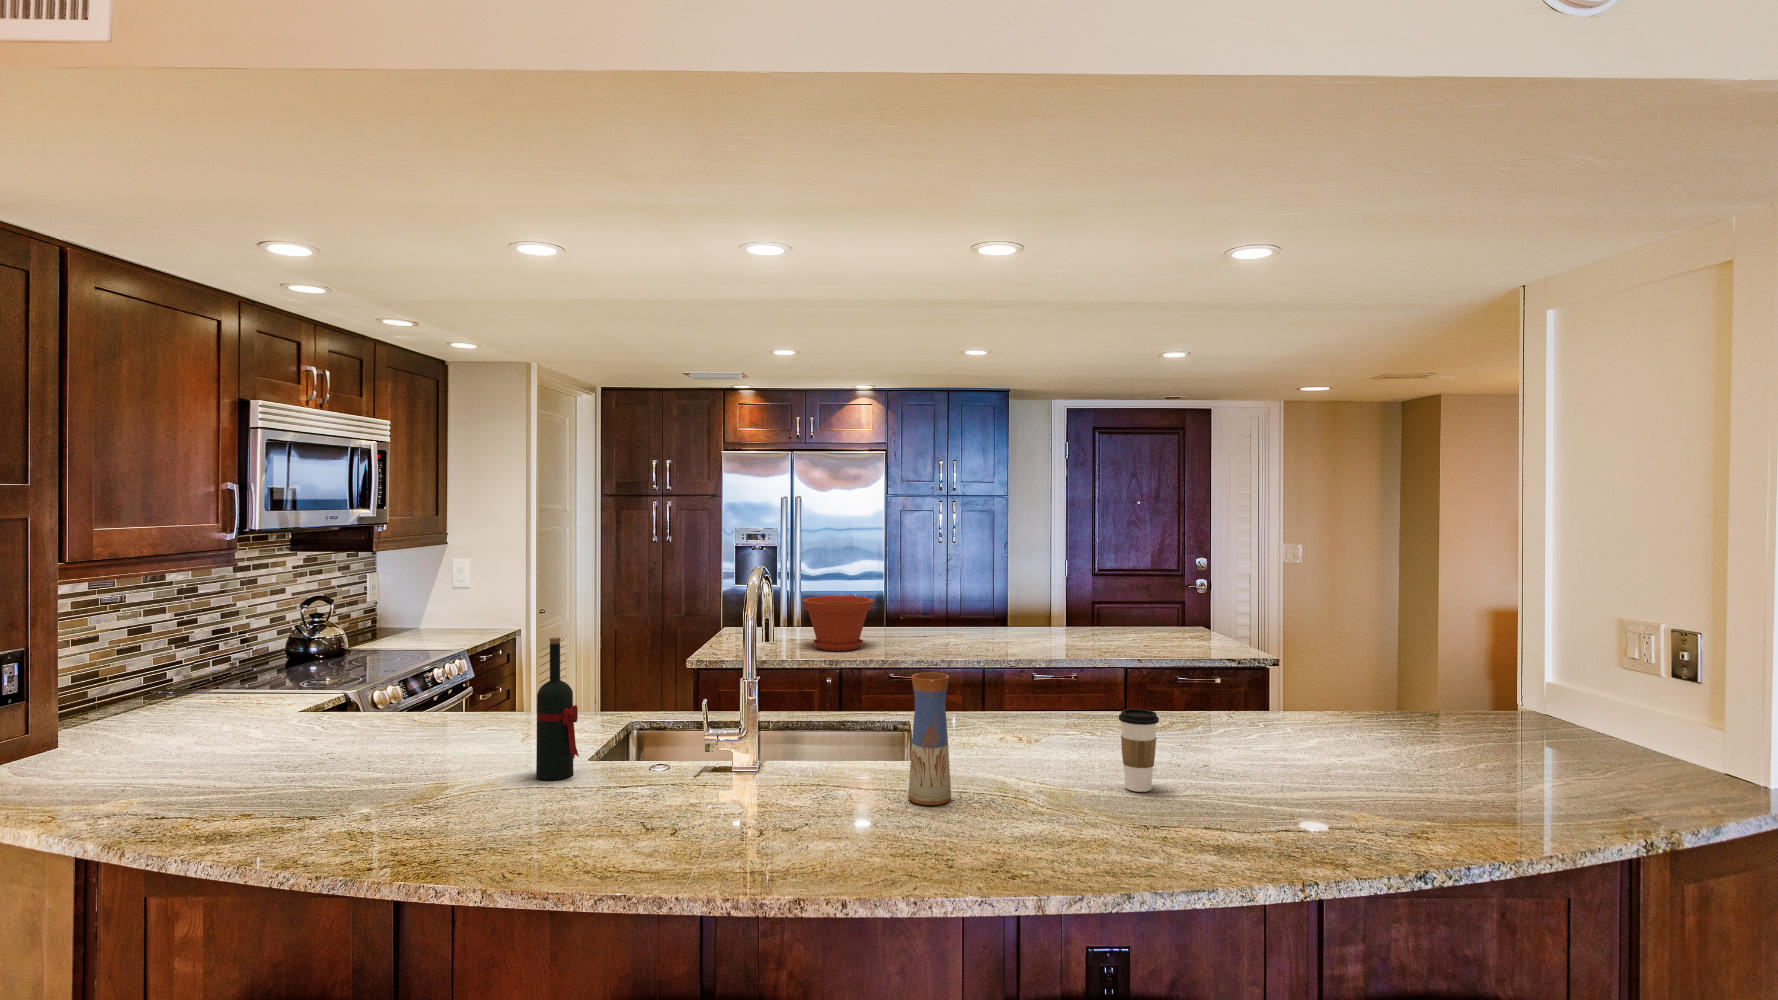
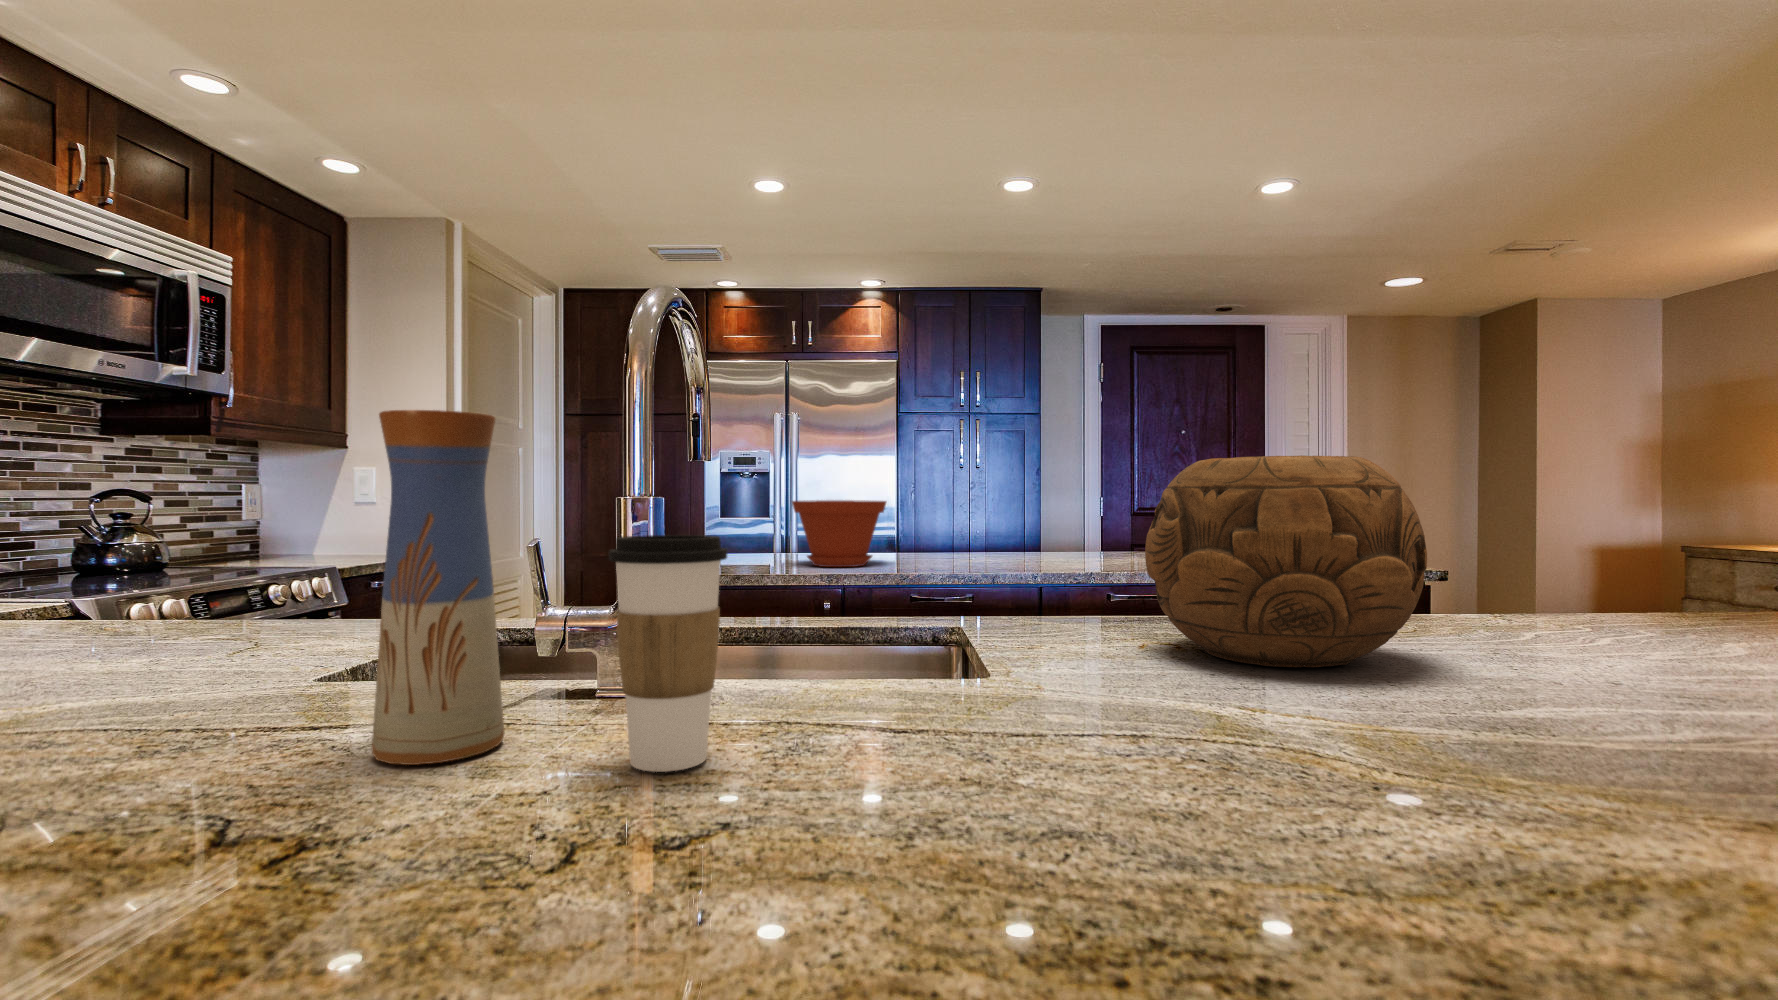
wine bottle: present [536,637,579,780] -> none [100,374,212,710]
decorative bowl: none [995,648,1120,758] -> present [1145,455,1427,667]
vase: present [908,672,951,805] -> present [372,410,504,765]
coffee cup: present [1119,709,1159,792] -> present [609,535,727,772]

